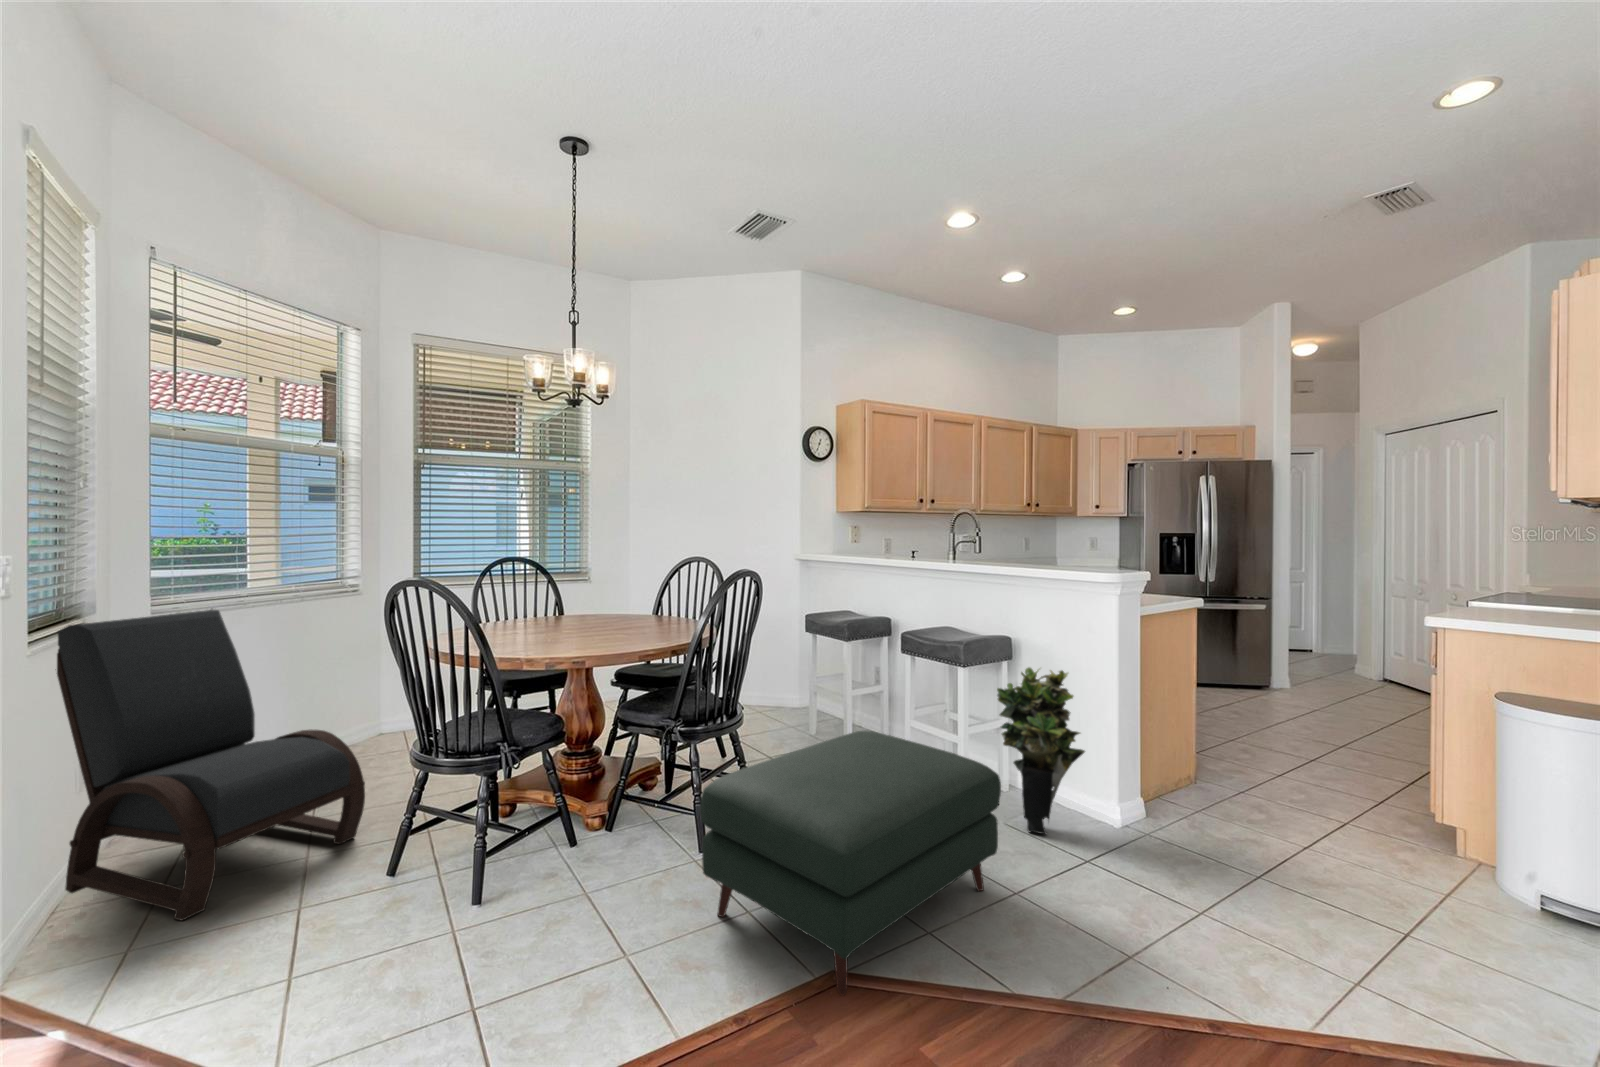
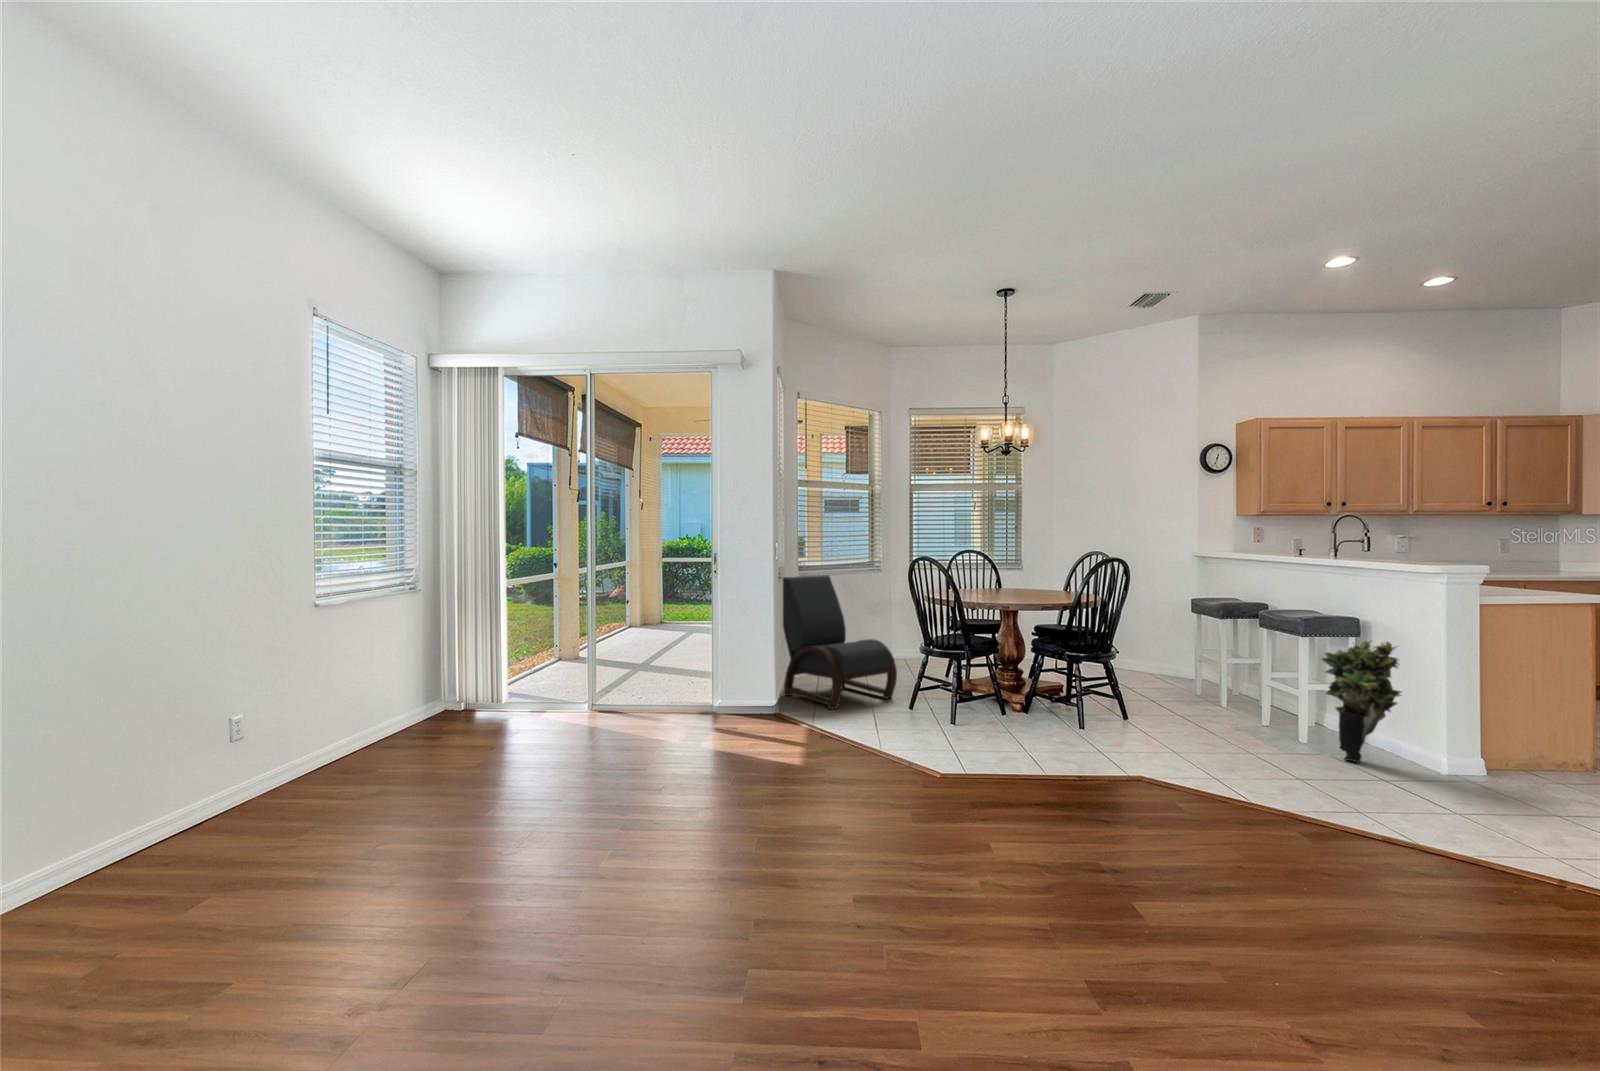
ottoman: present [700,731,1001,996] -> none [1071,667,1283,780]

